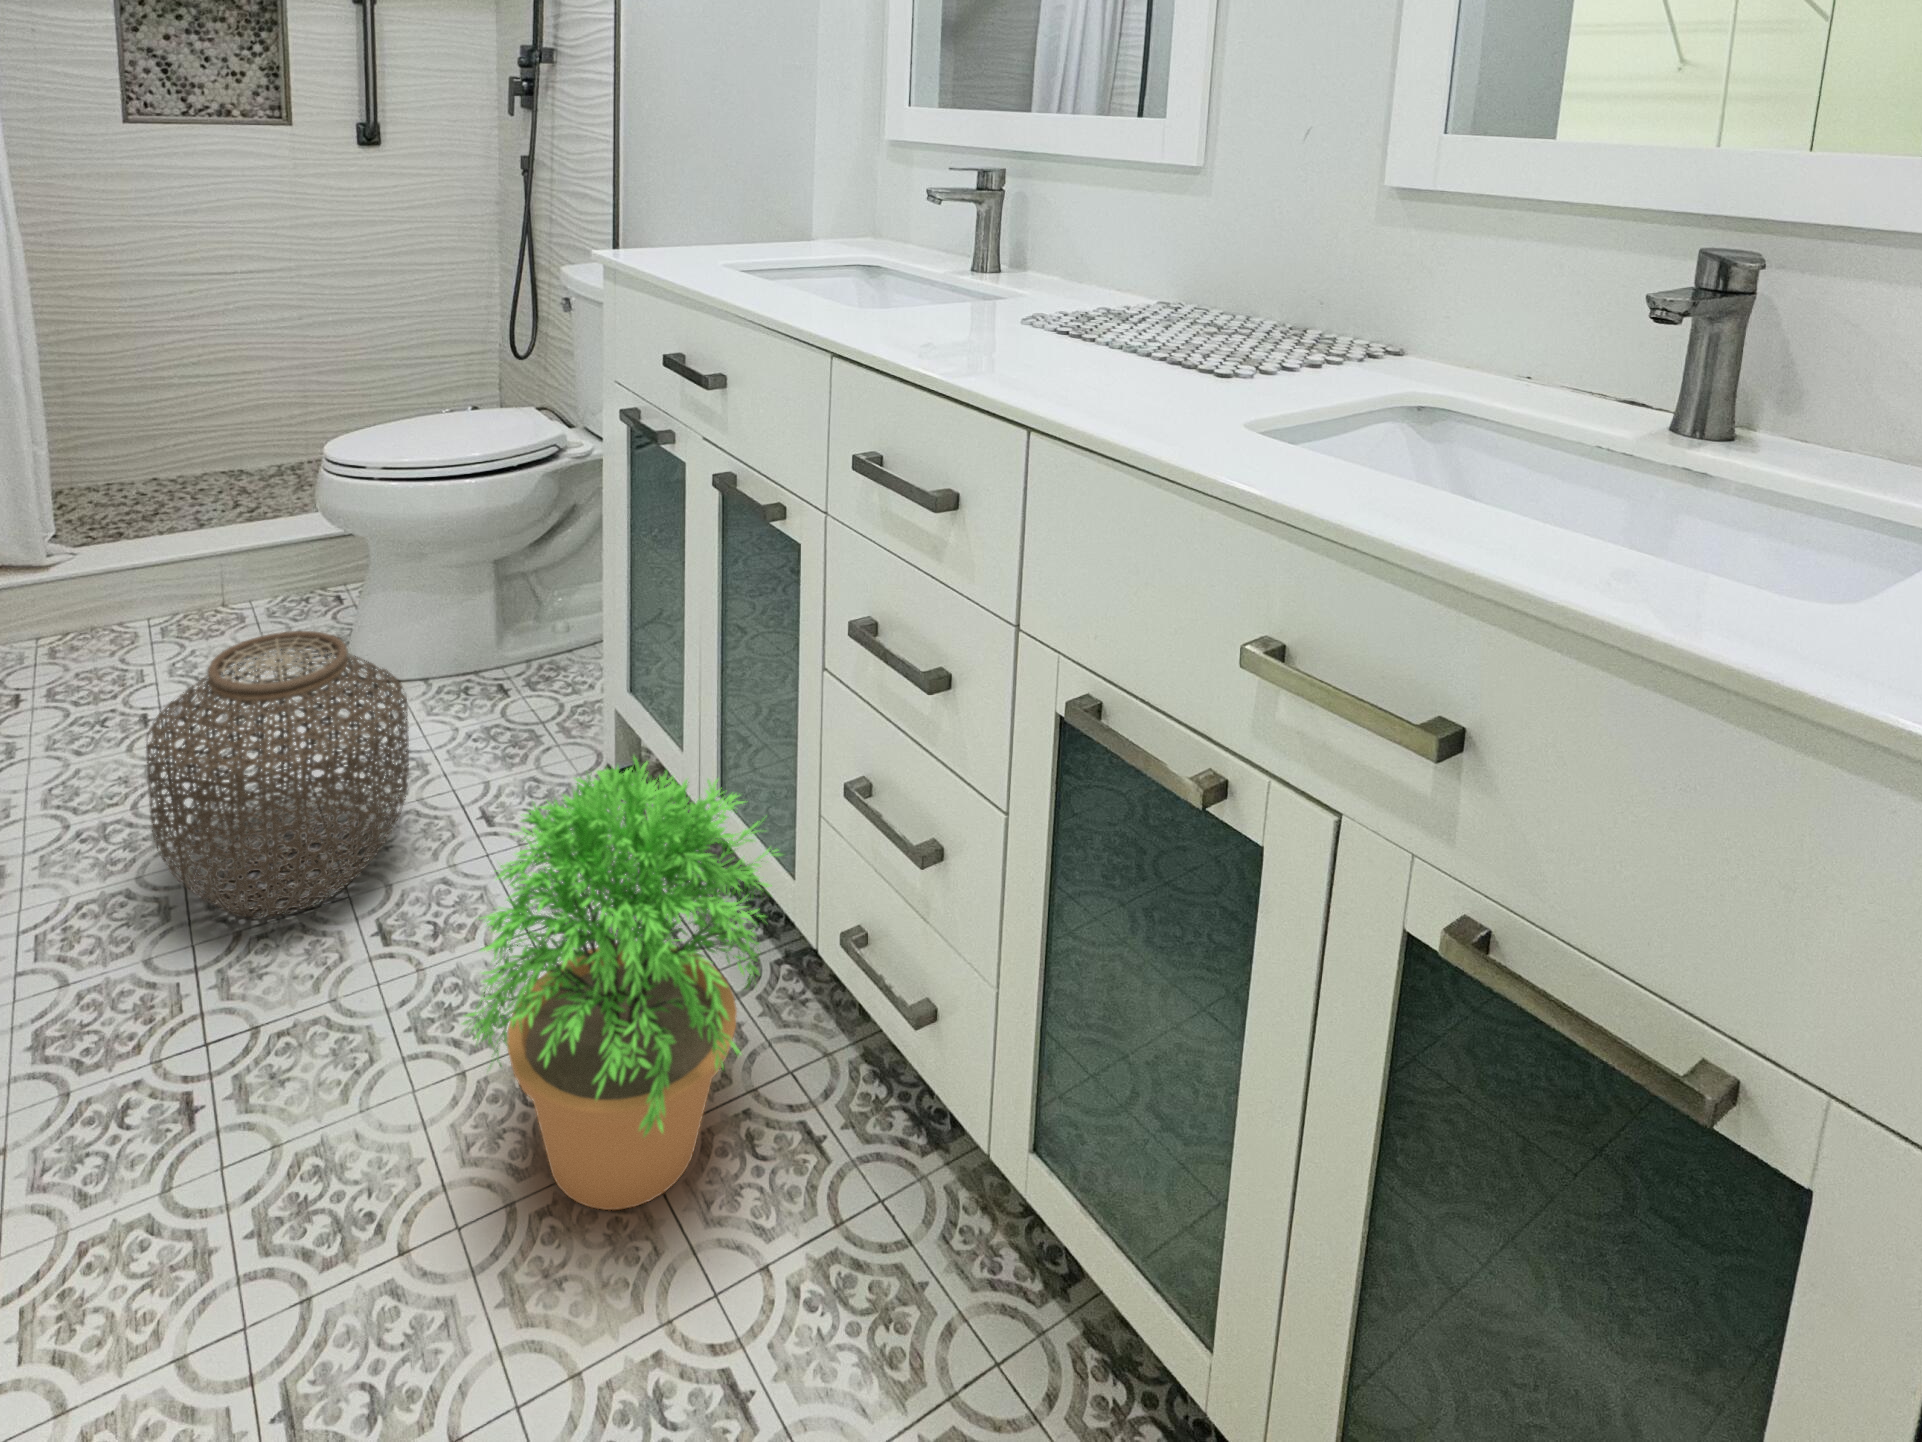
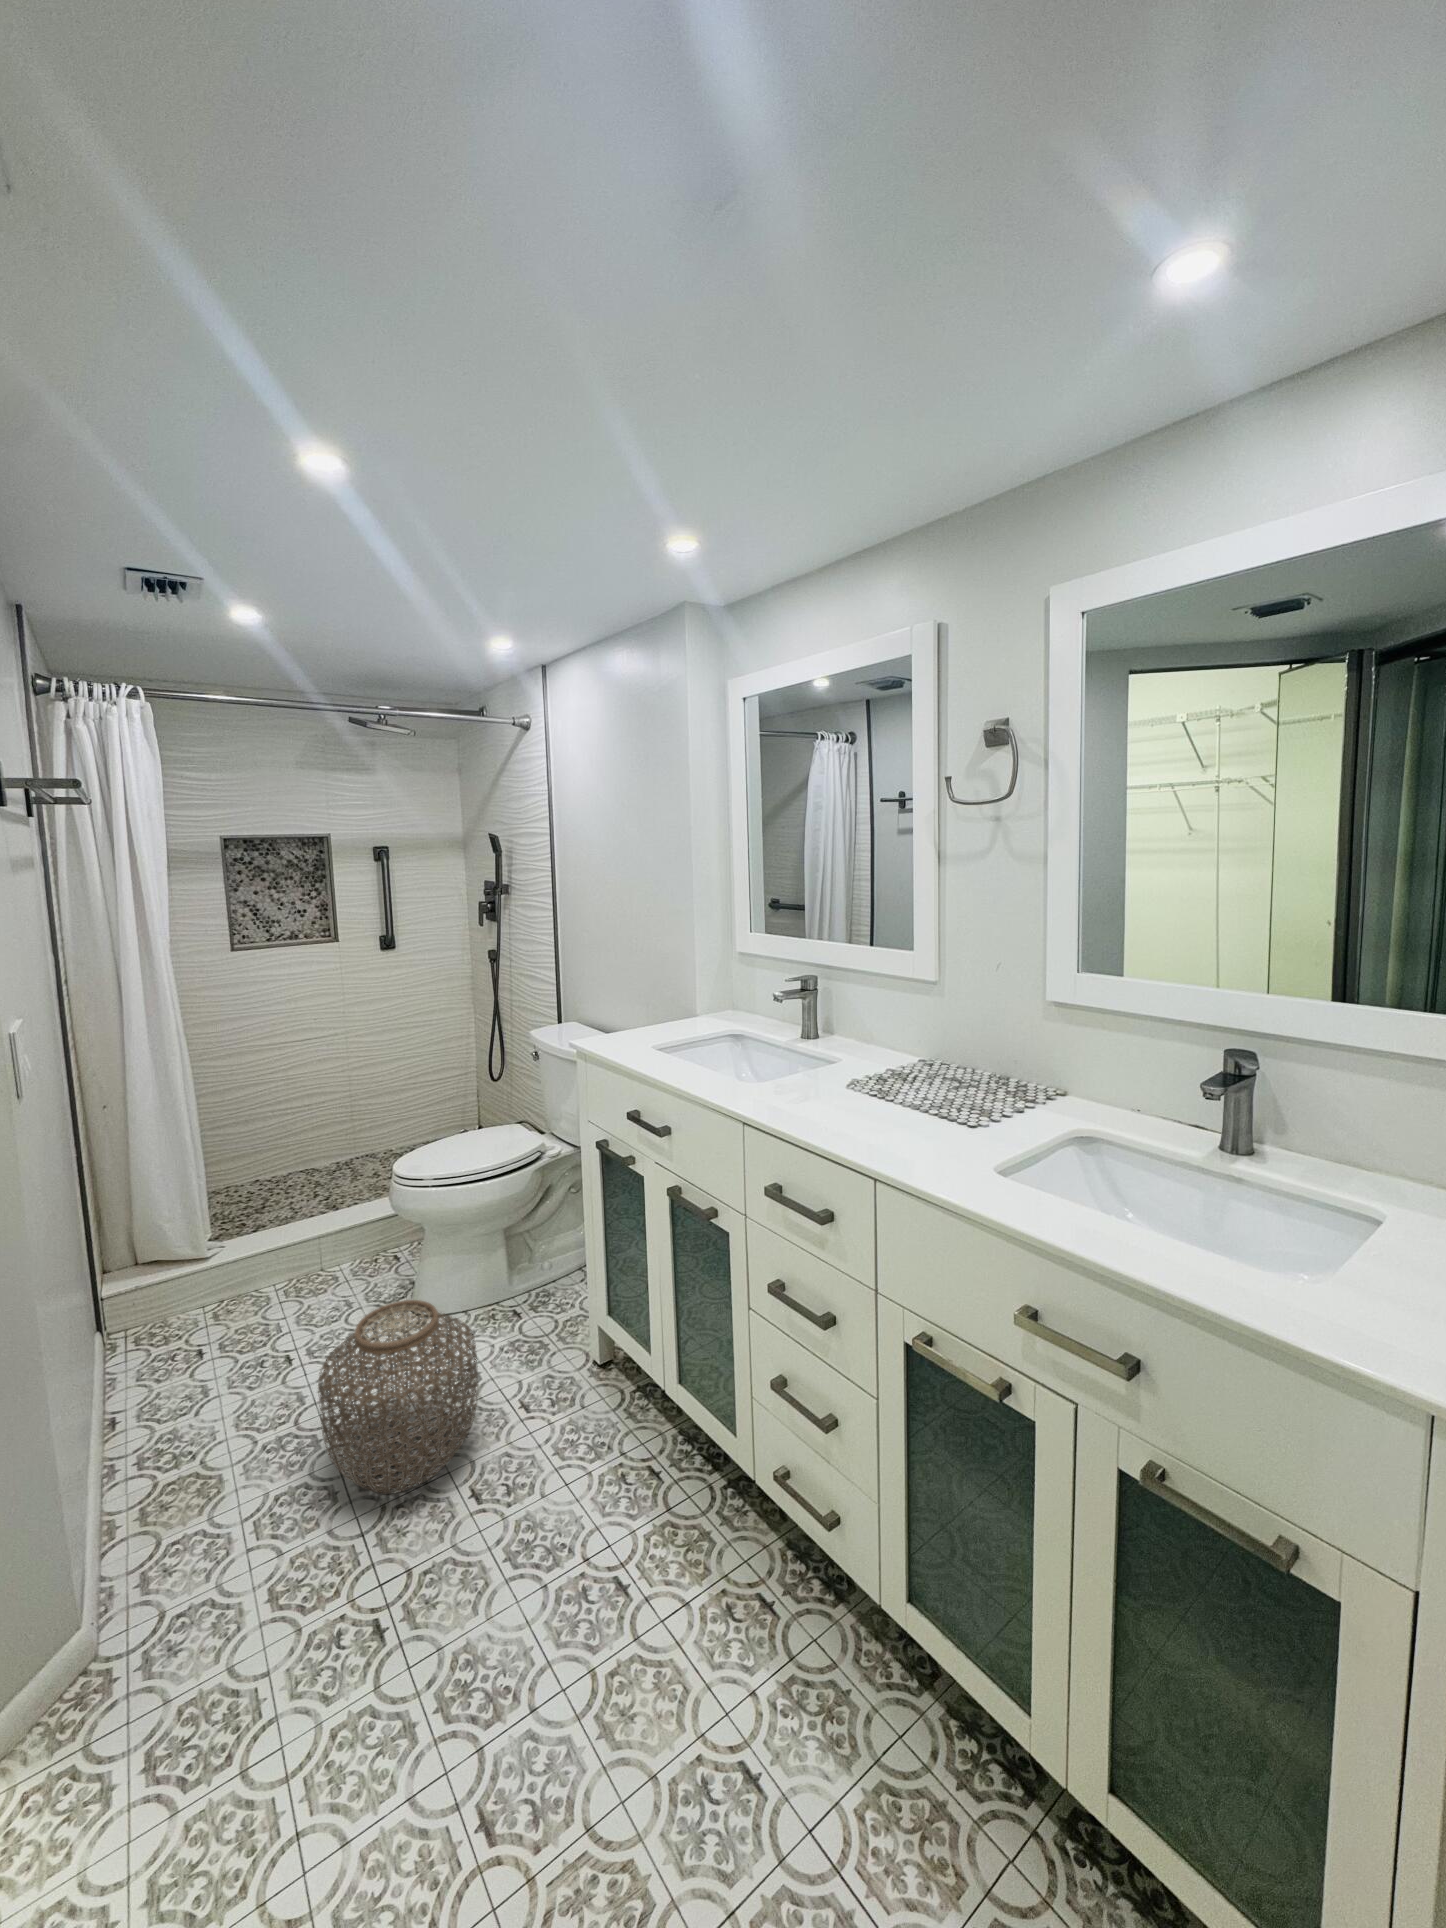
potted plant: present [463,757,778,1210] -> none [559,1373,736,1668]

